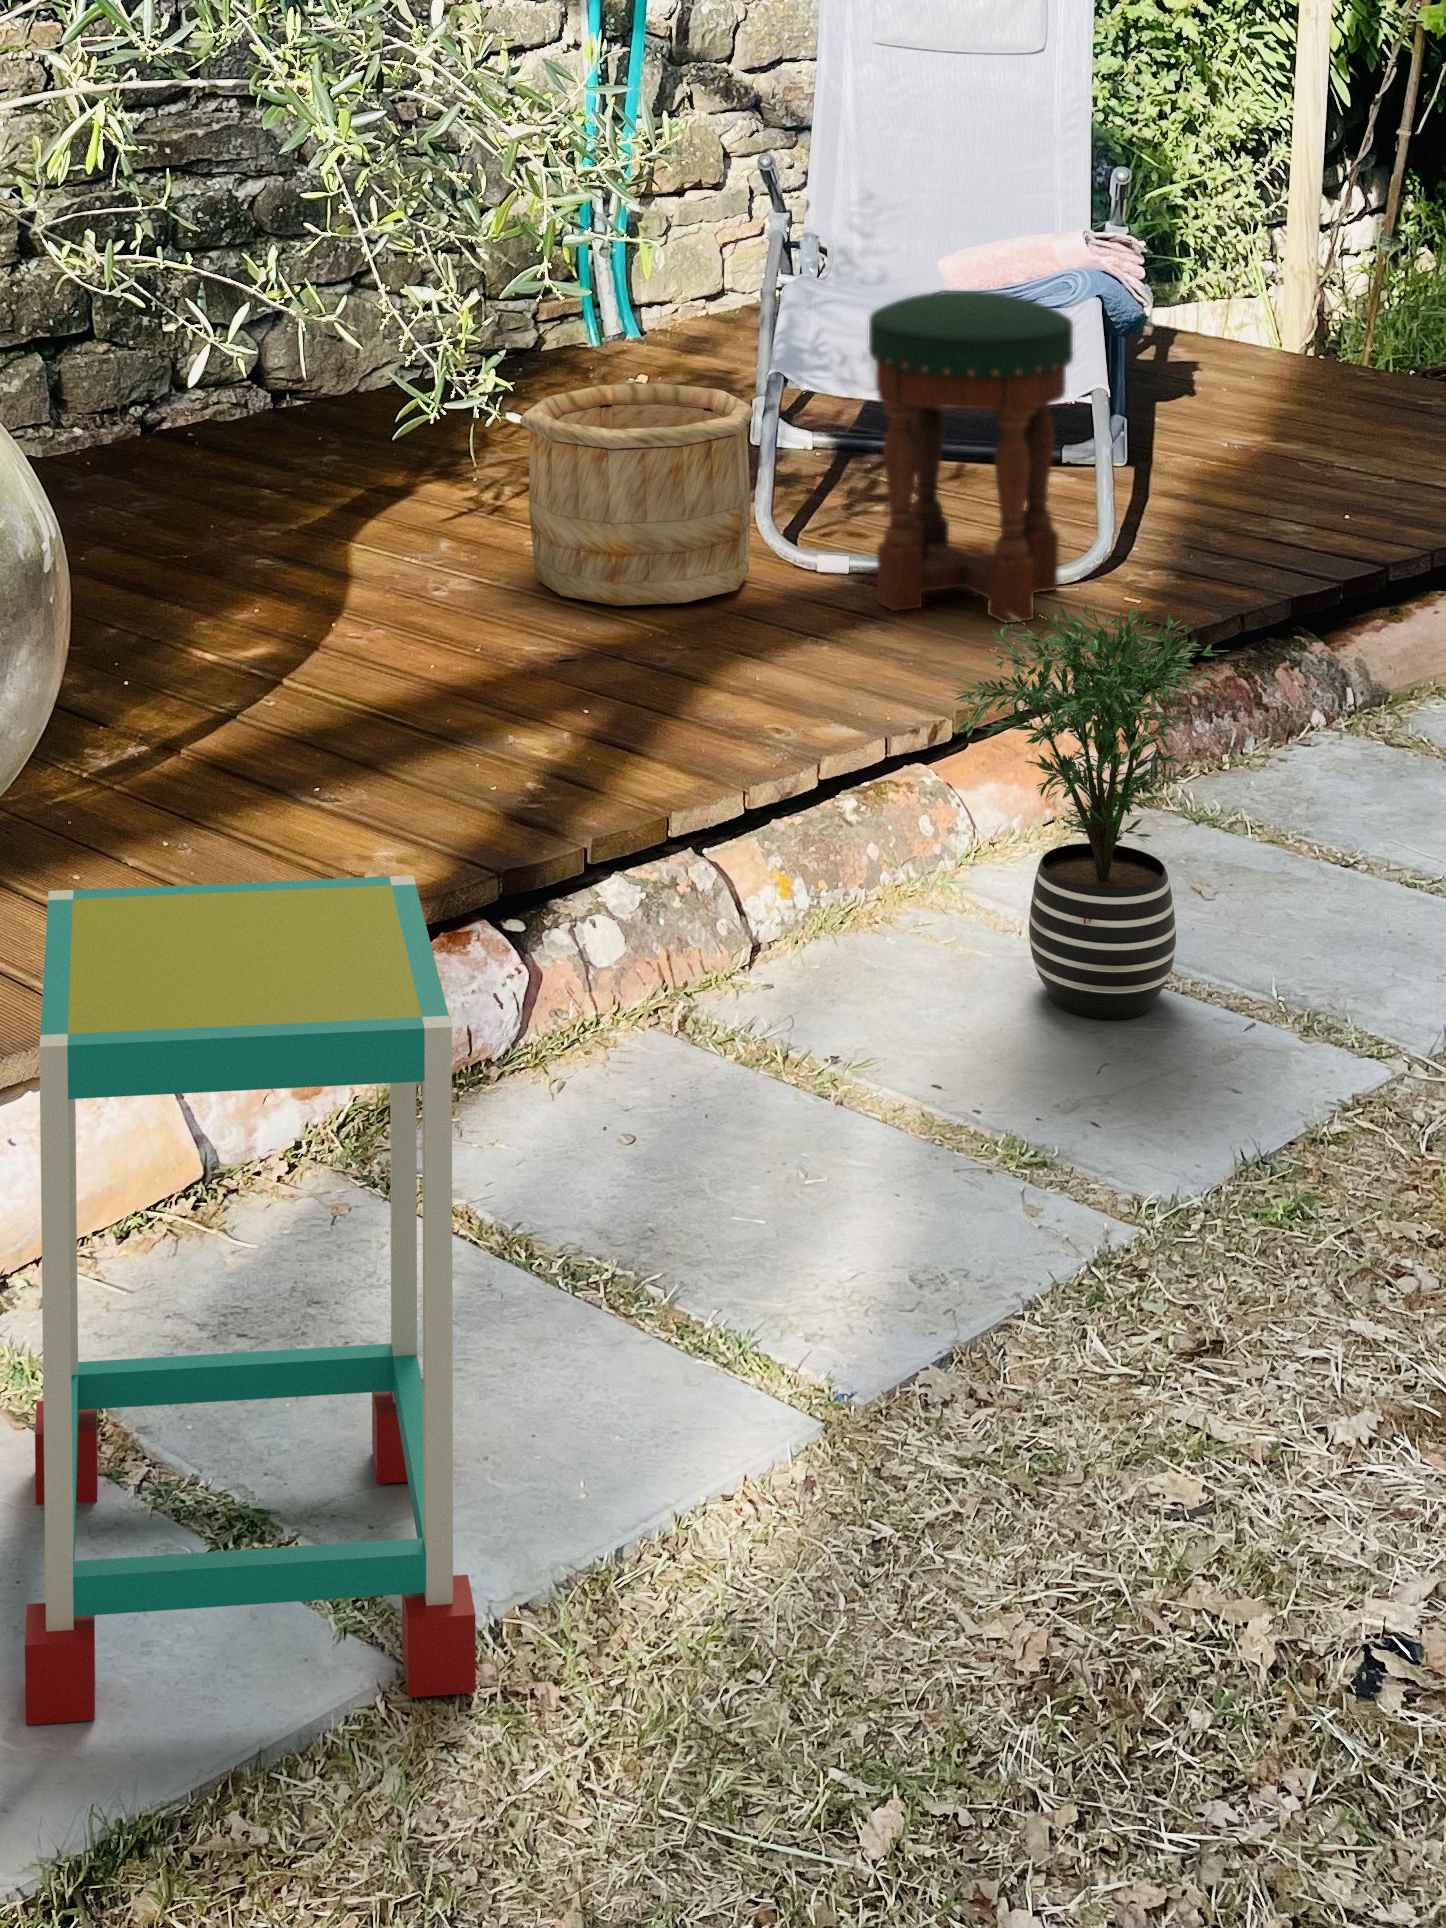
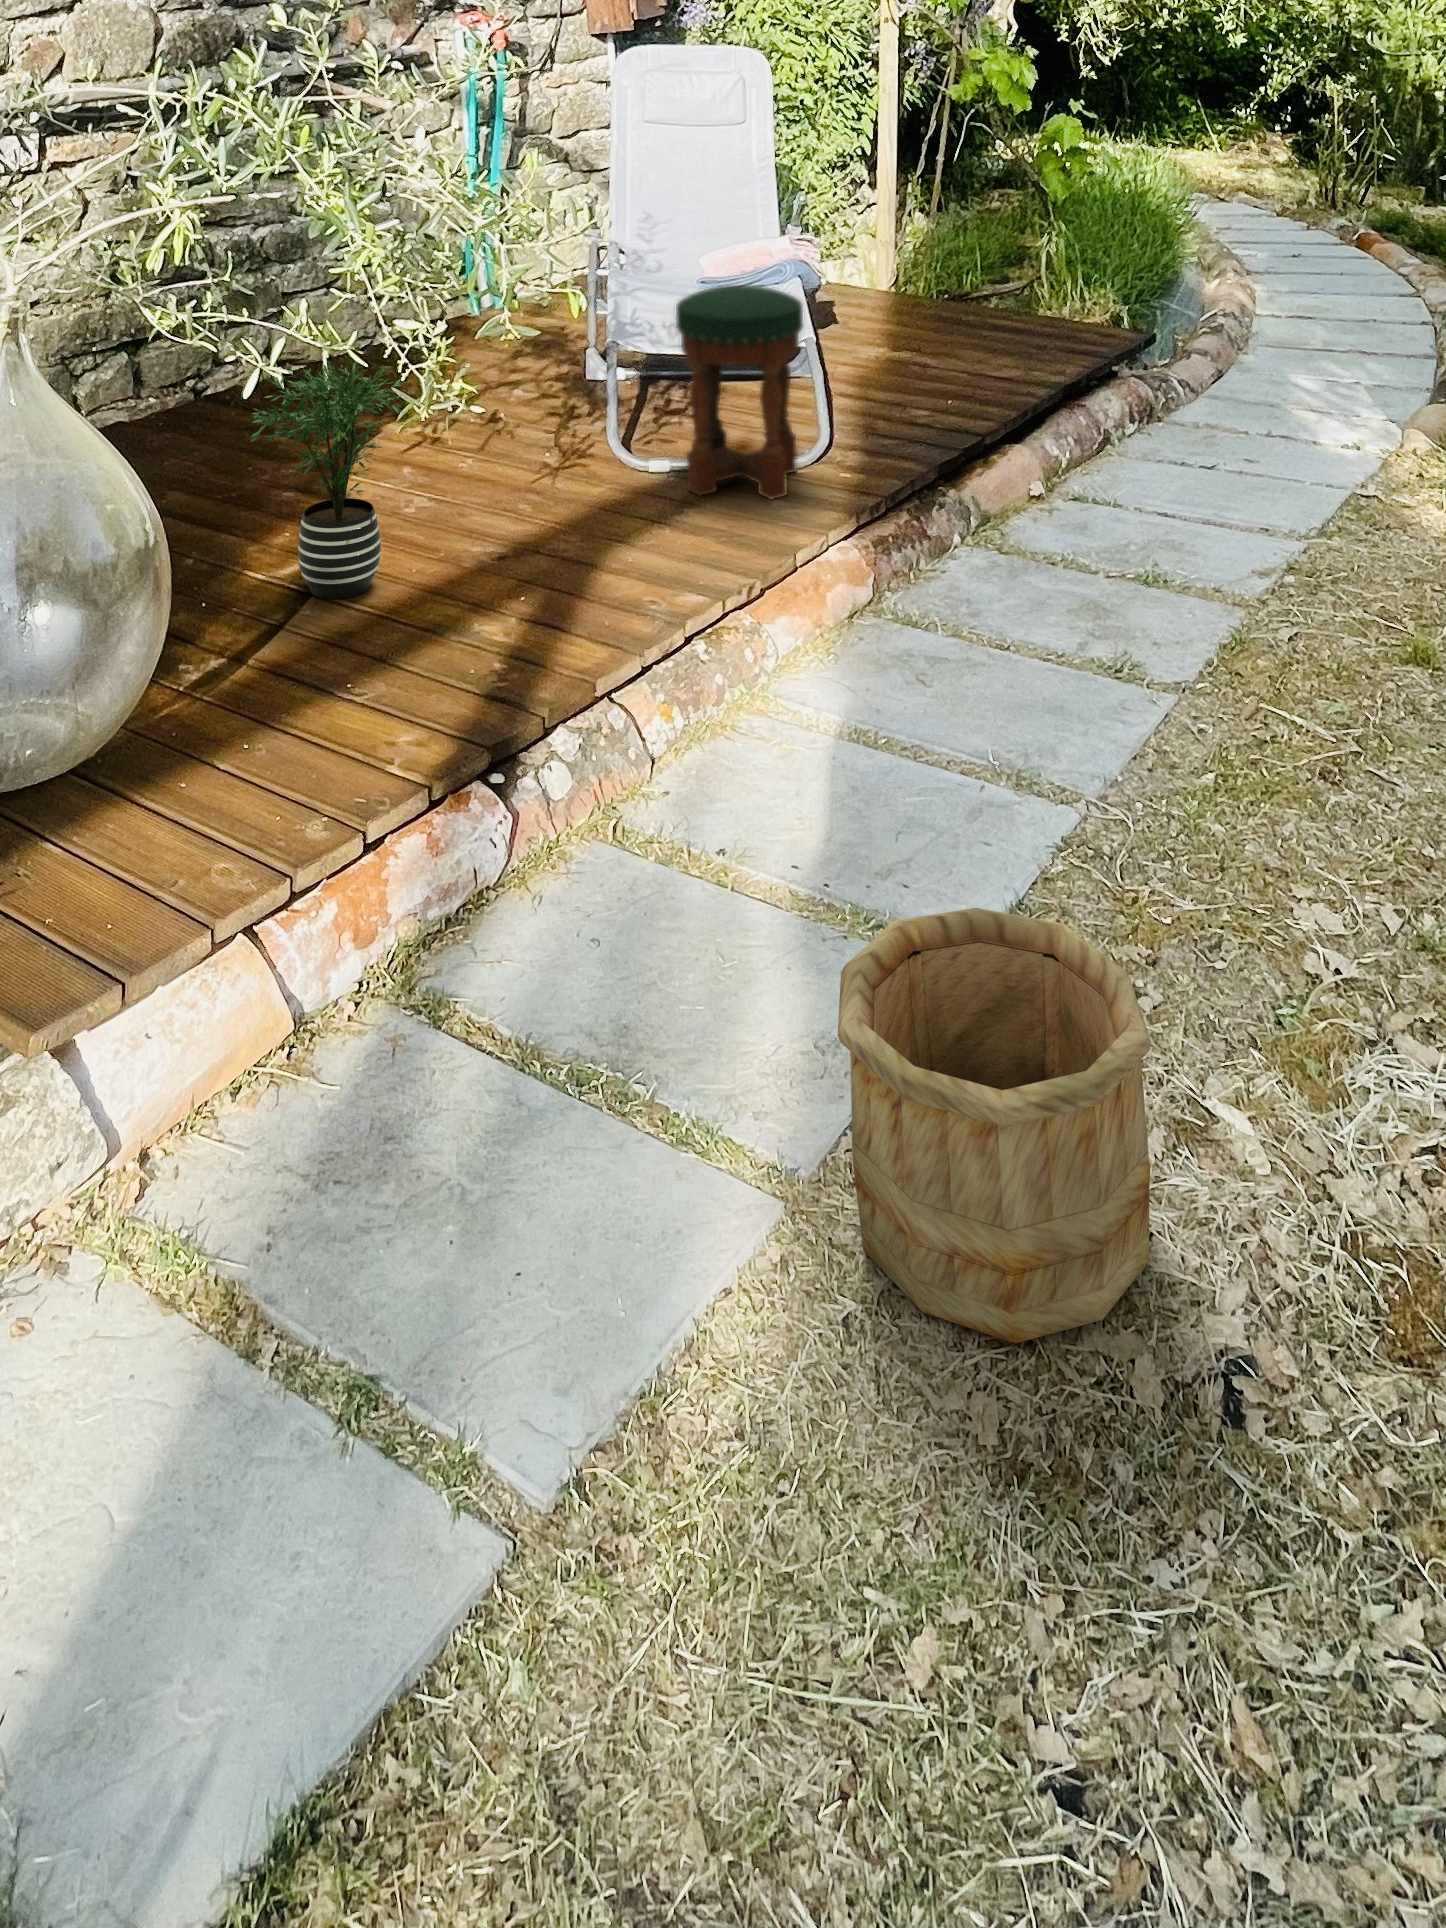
wooden bucket: present [520,383,754,606] -> present [838,908,1151,1343]
potted plant: present [953,604,1227,1019] -> present [251,361,406,599]
side table: present [25,875,476,1725] -> none [180,838,567,1685]

